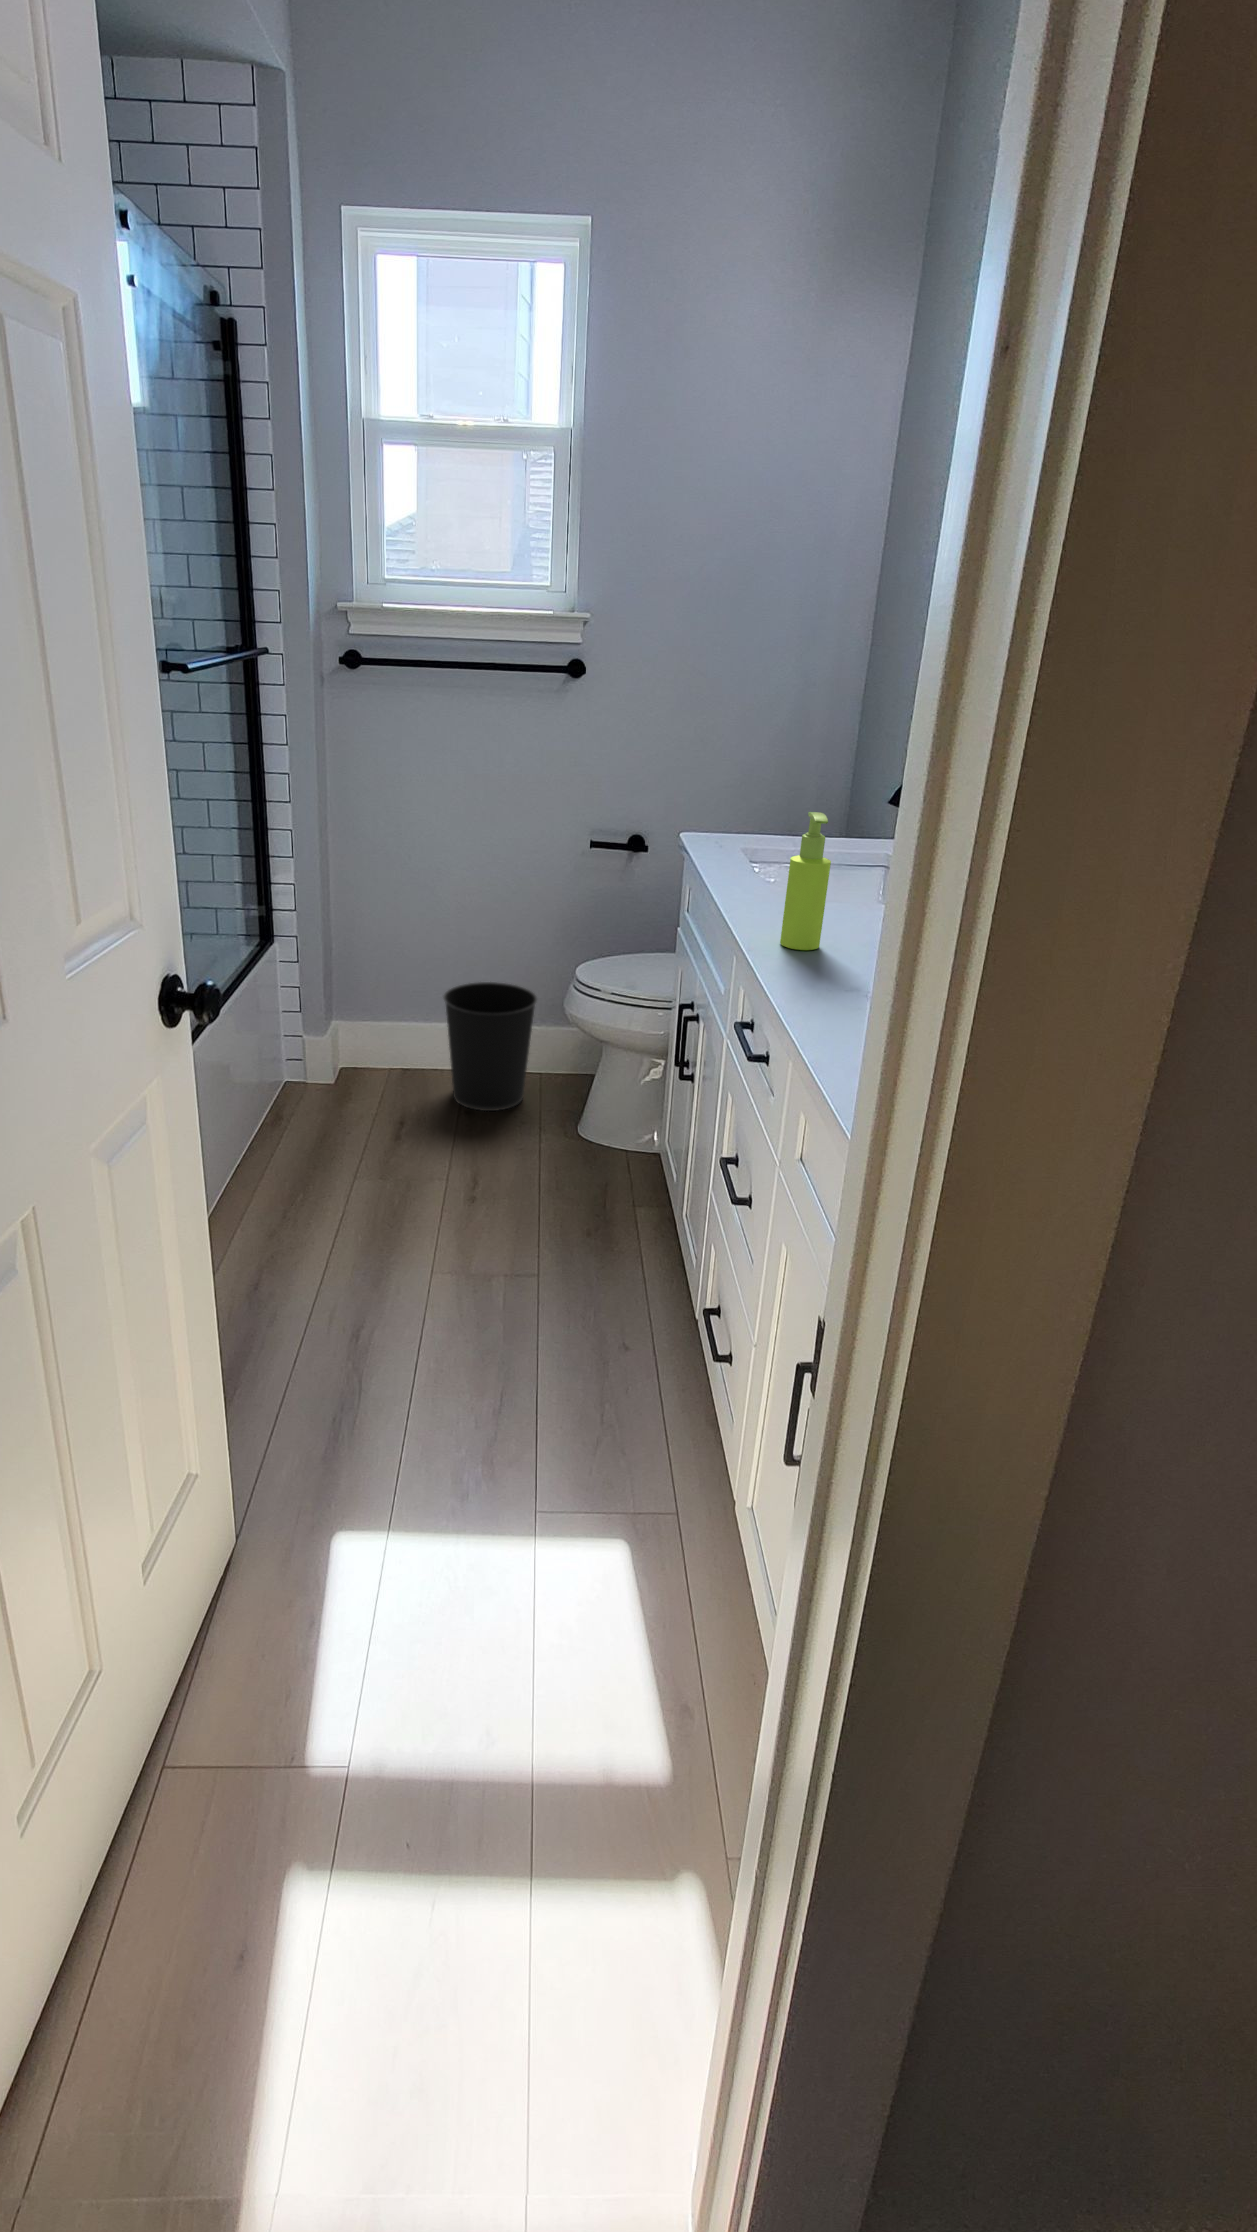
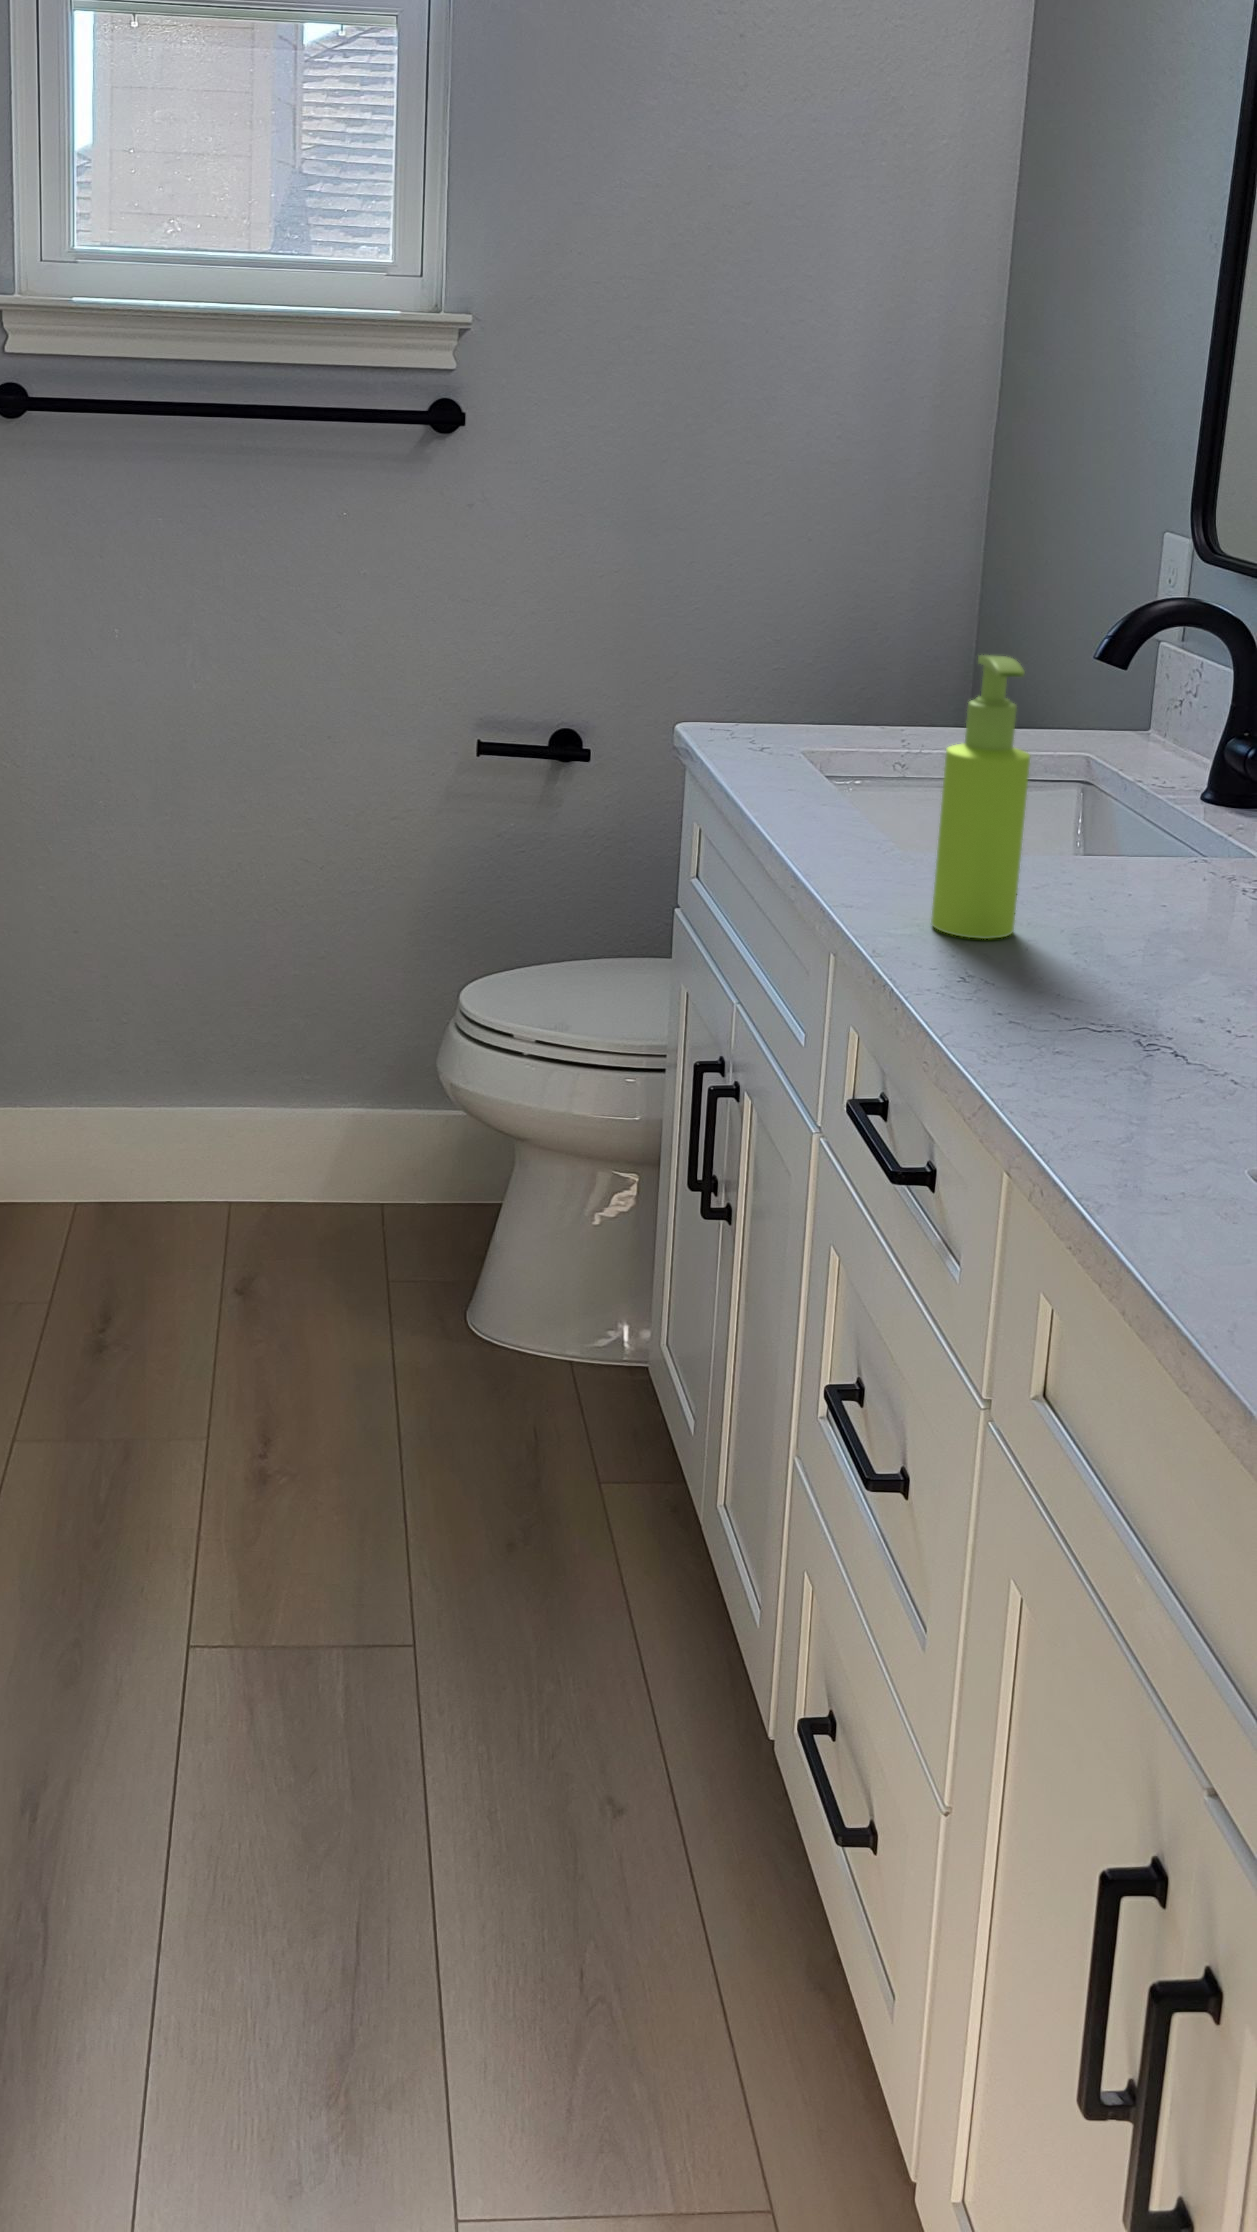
wastebasket: present [443,982,537,1111] -> none [188,1022,380,1289]

